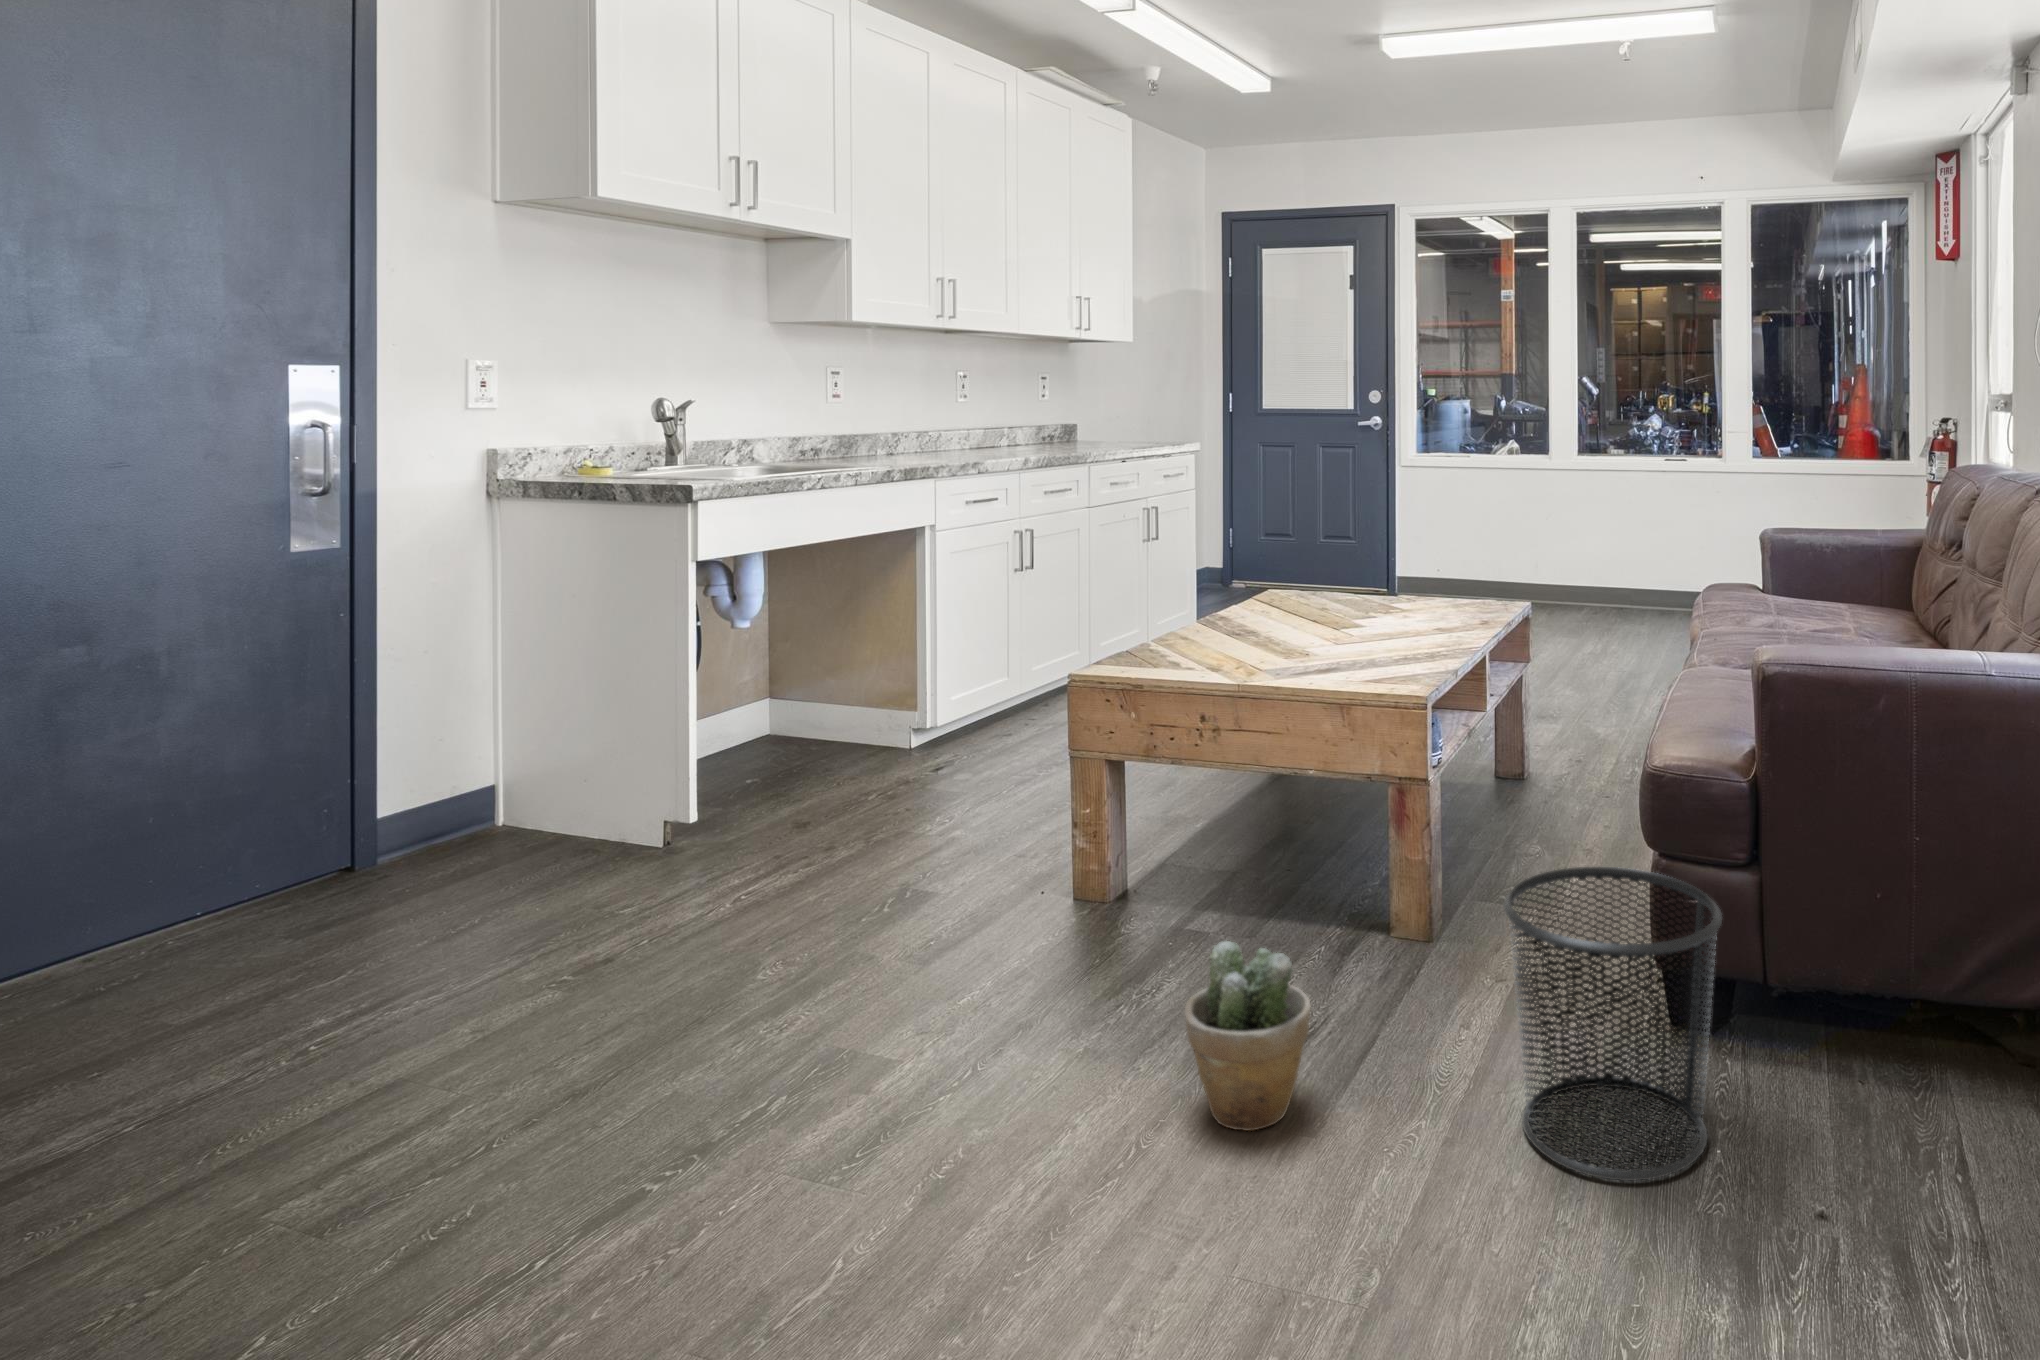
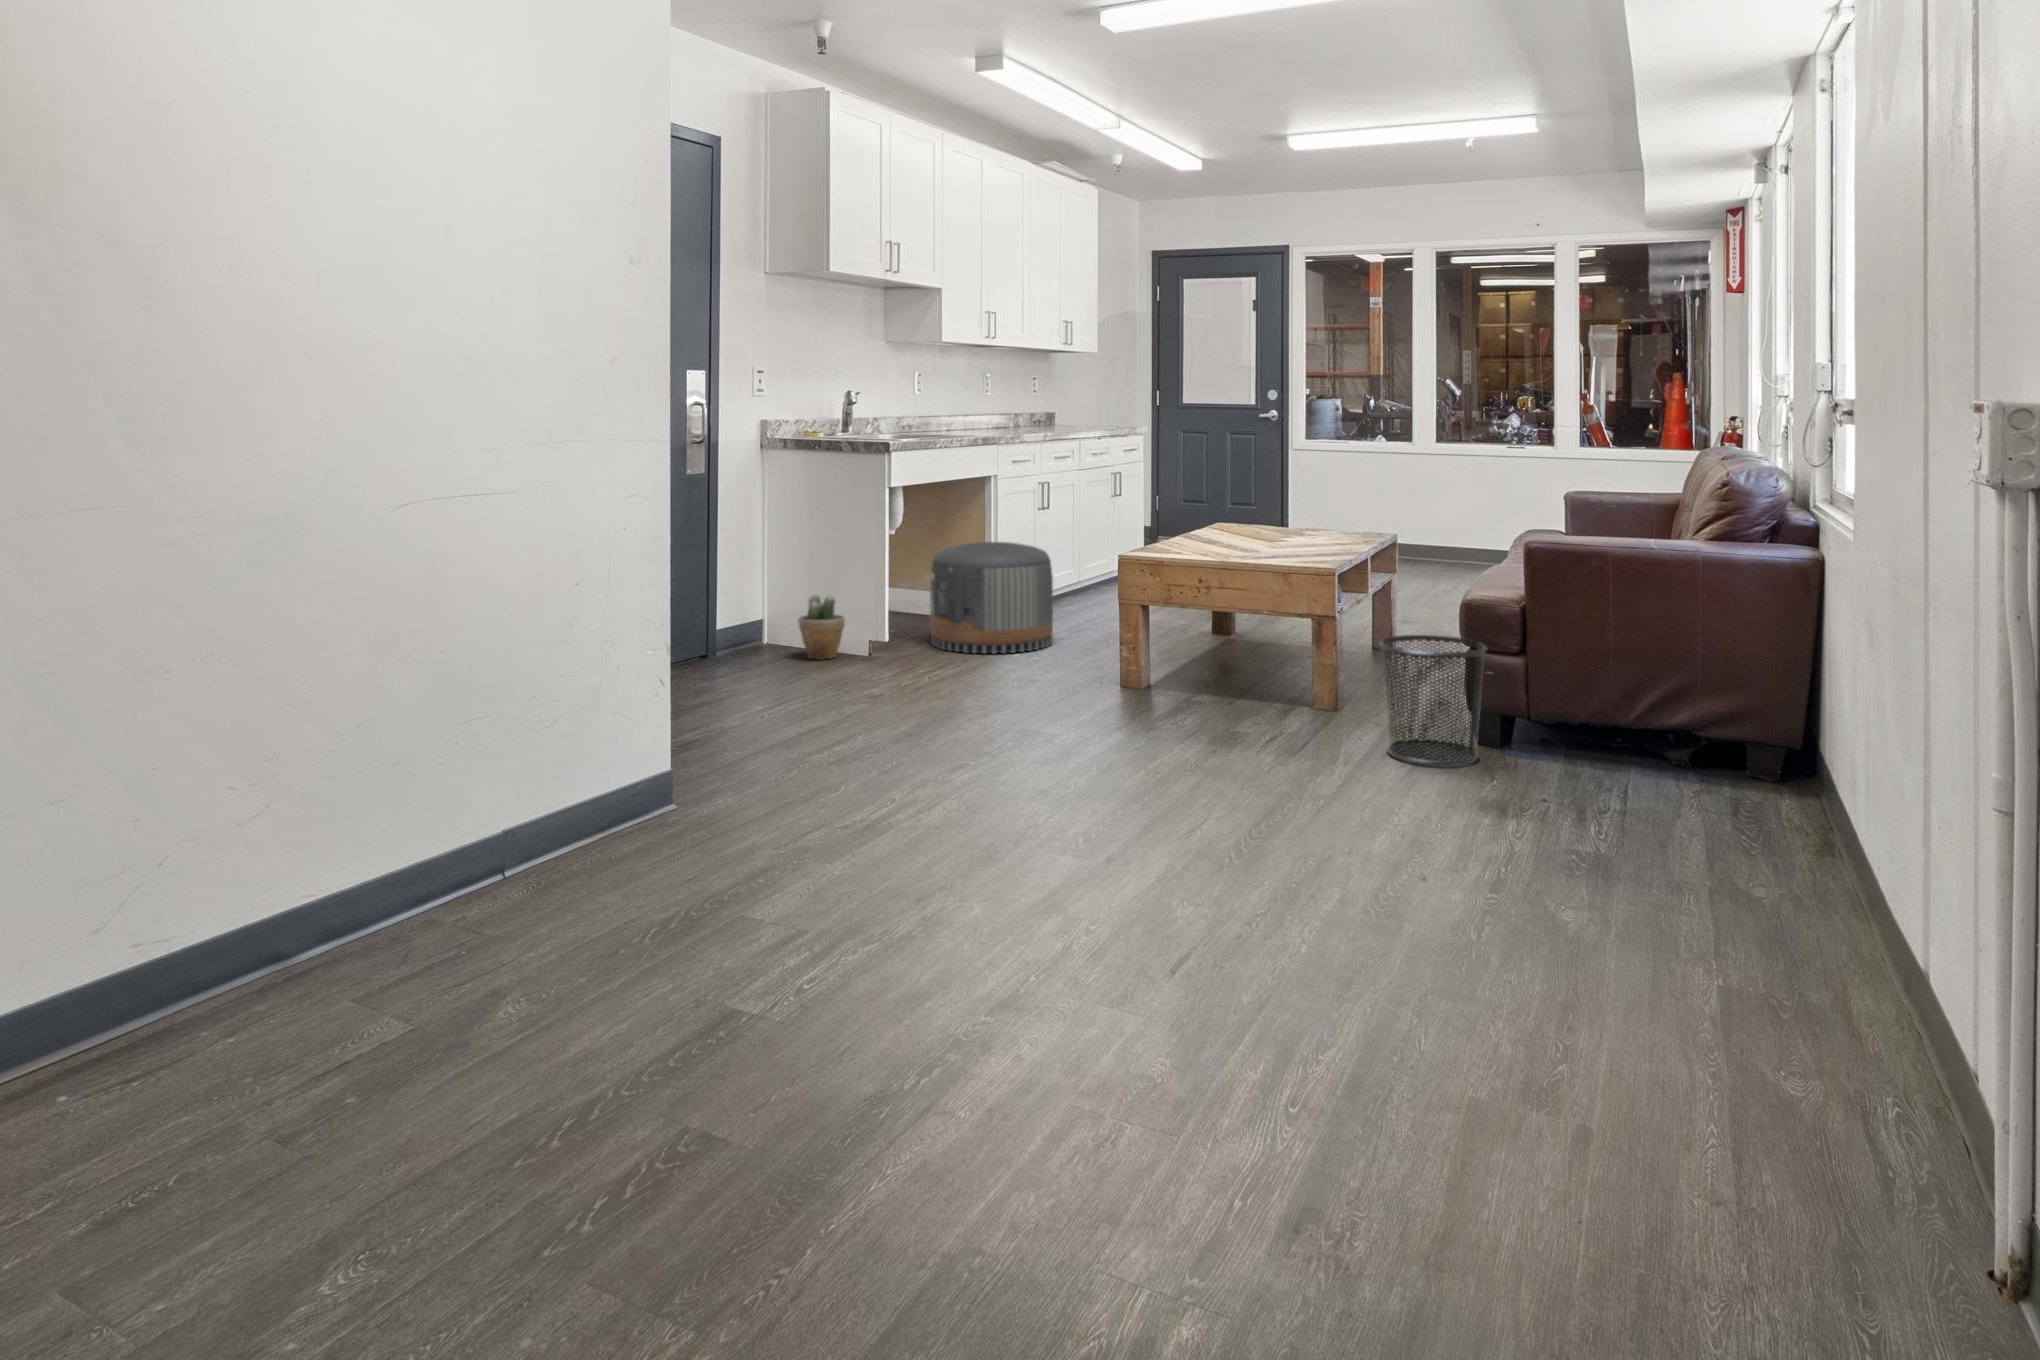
pouf: none [784,636,995,834] -> present [930,542,1053,654]
potted plant: present [1185,941,1311,1131] -> present [798,595,845,660]

